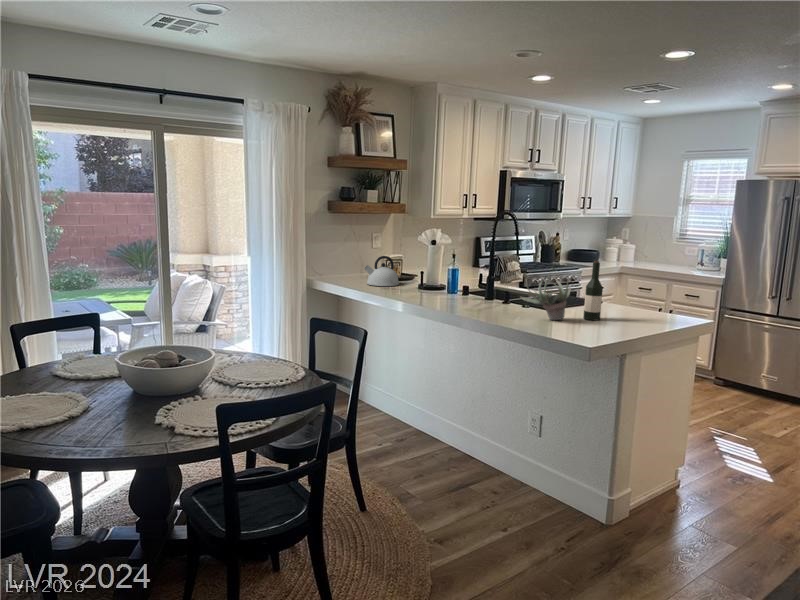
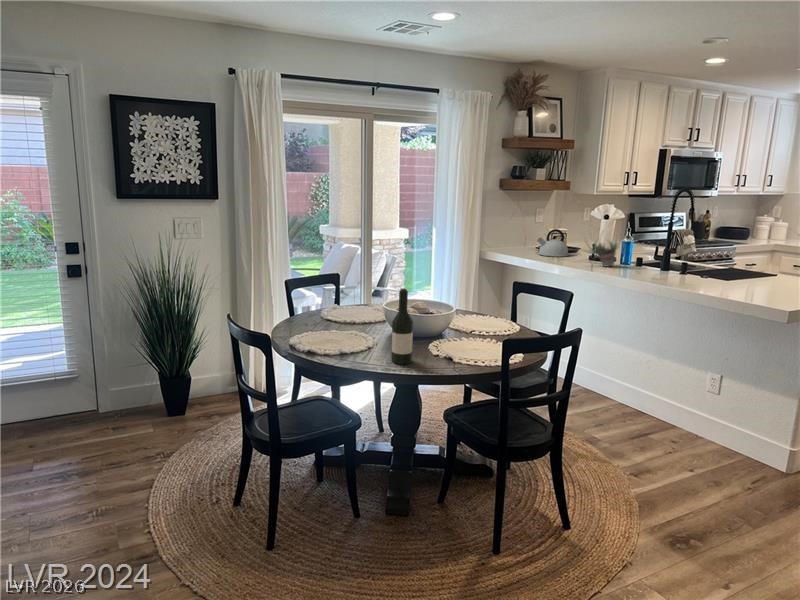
wine bottle: present [583,261,603,320] -> present [392,288,413,364]
succulent plant: present [521,276,571,320] -> present [582,238,620,266]

